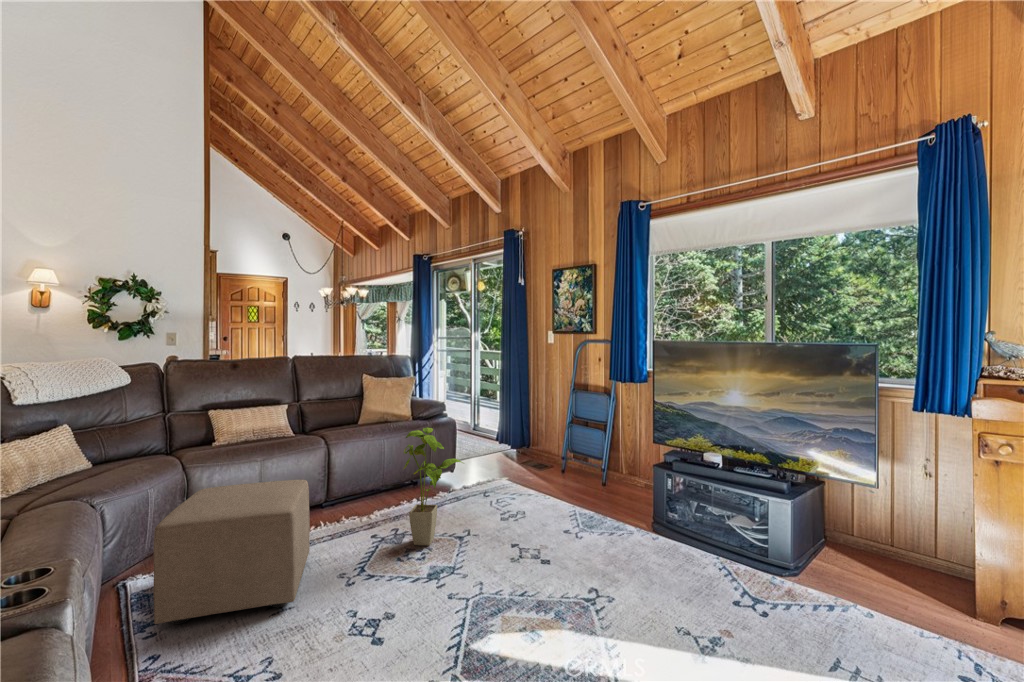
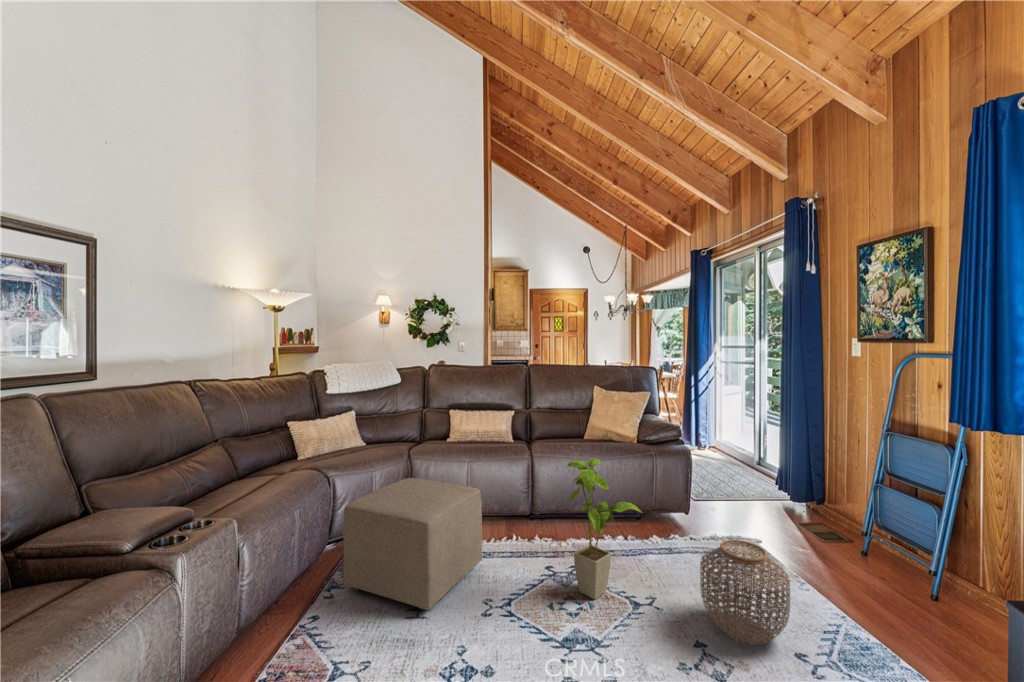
woven basket: none [504,468,558,534] -> present [700,540,790,645]

